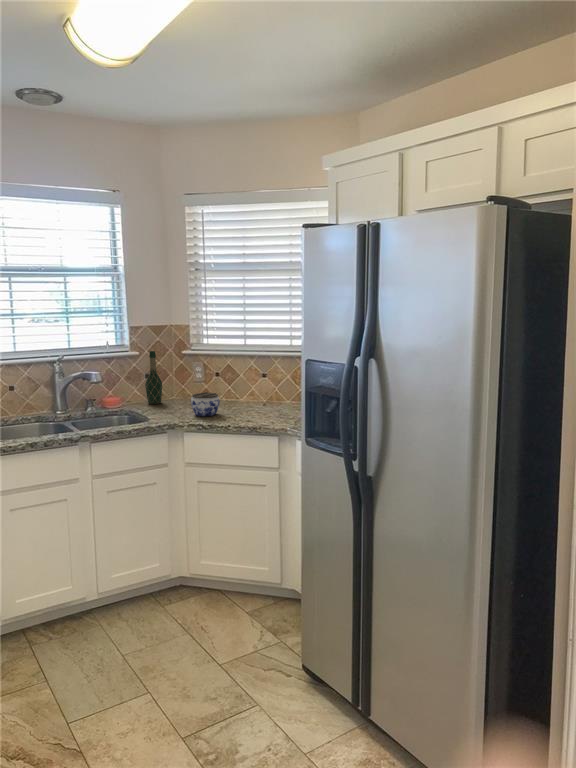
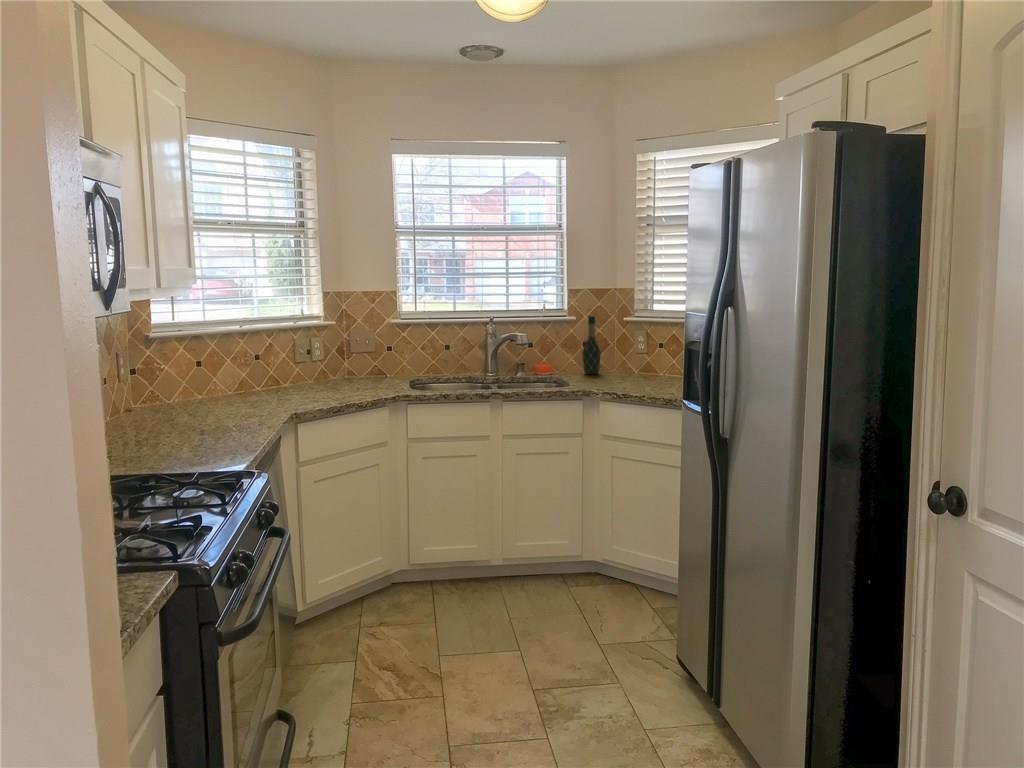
jar: present [191,392,220,416] -> none [617,362,649,388]

